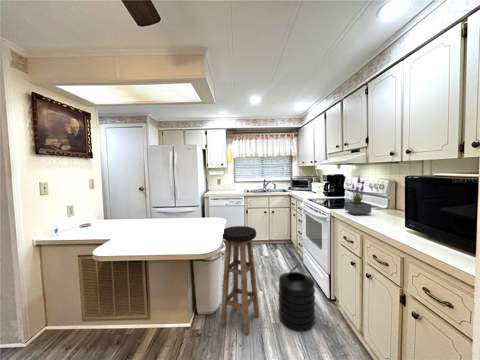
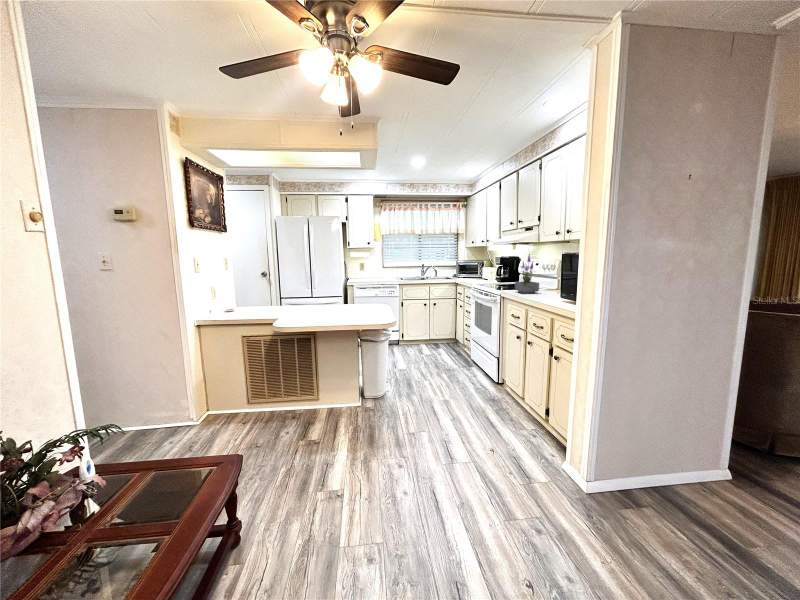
bar stool: present [221,226,259,335] -> none [390,307,427,409]
trash can: present [279,263,315,331] -> none [447,342,483,405]

